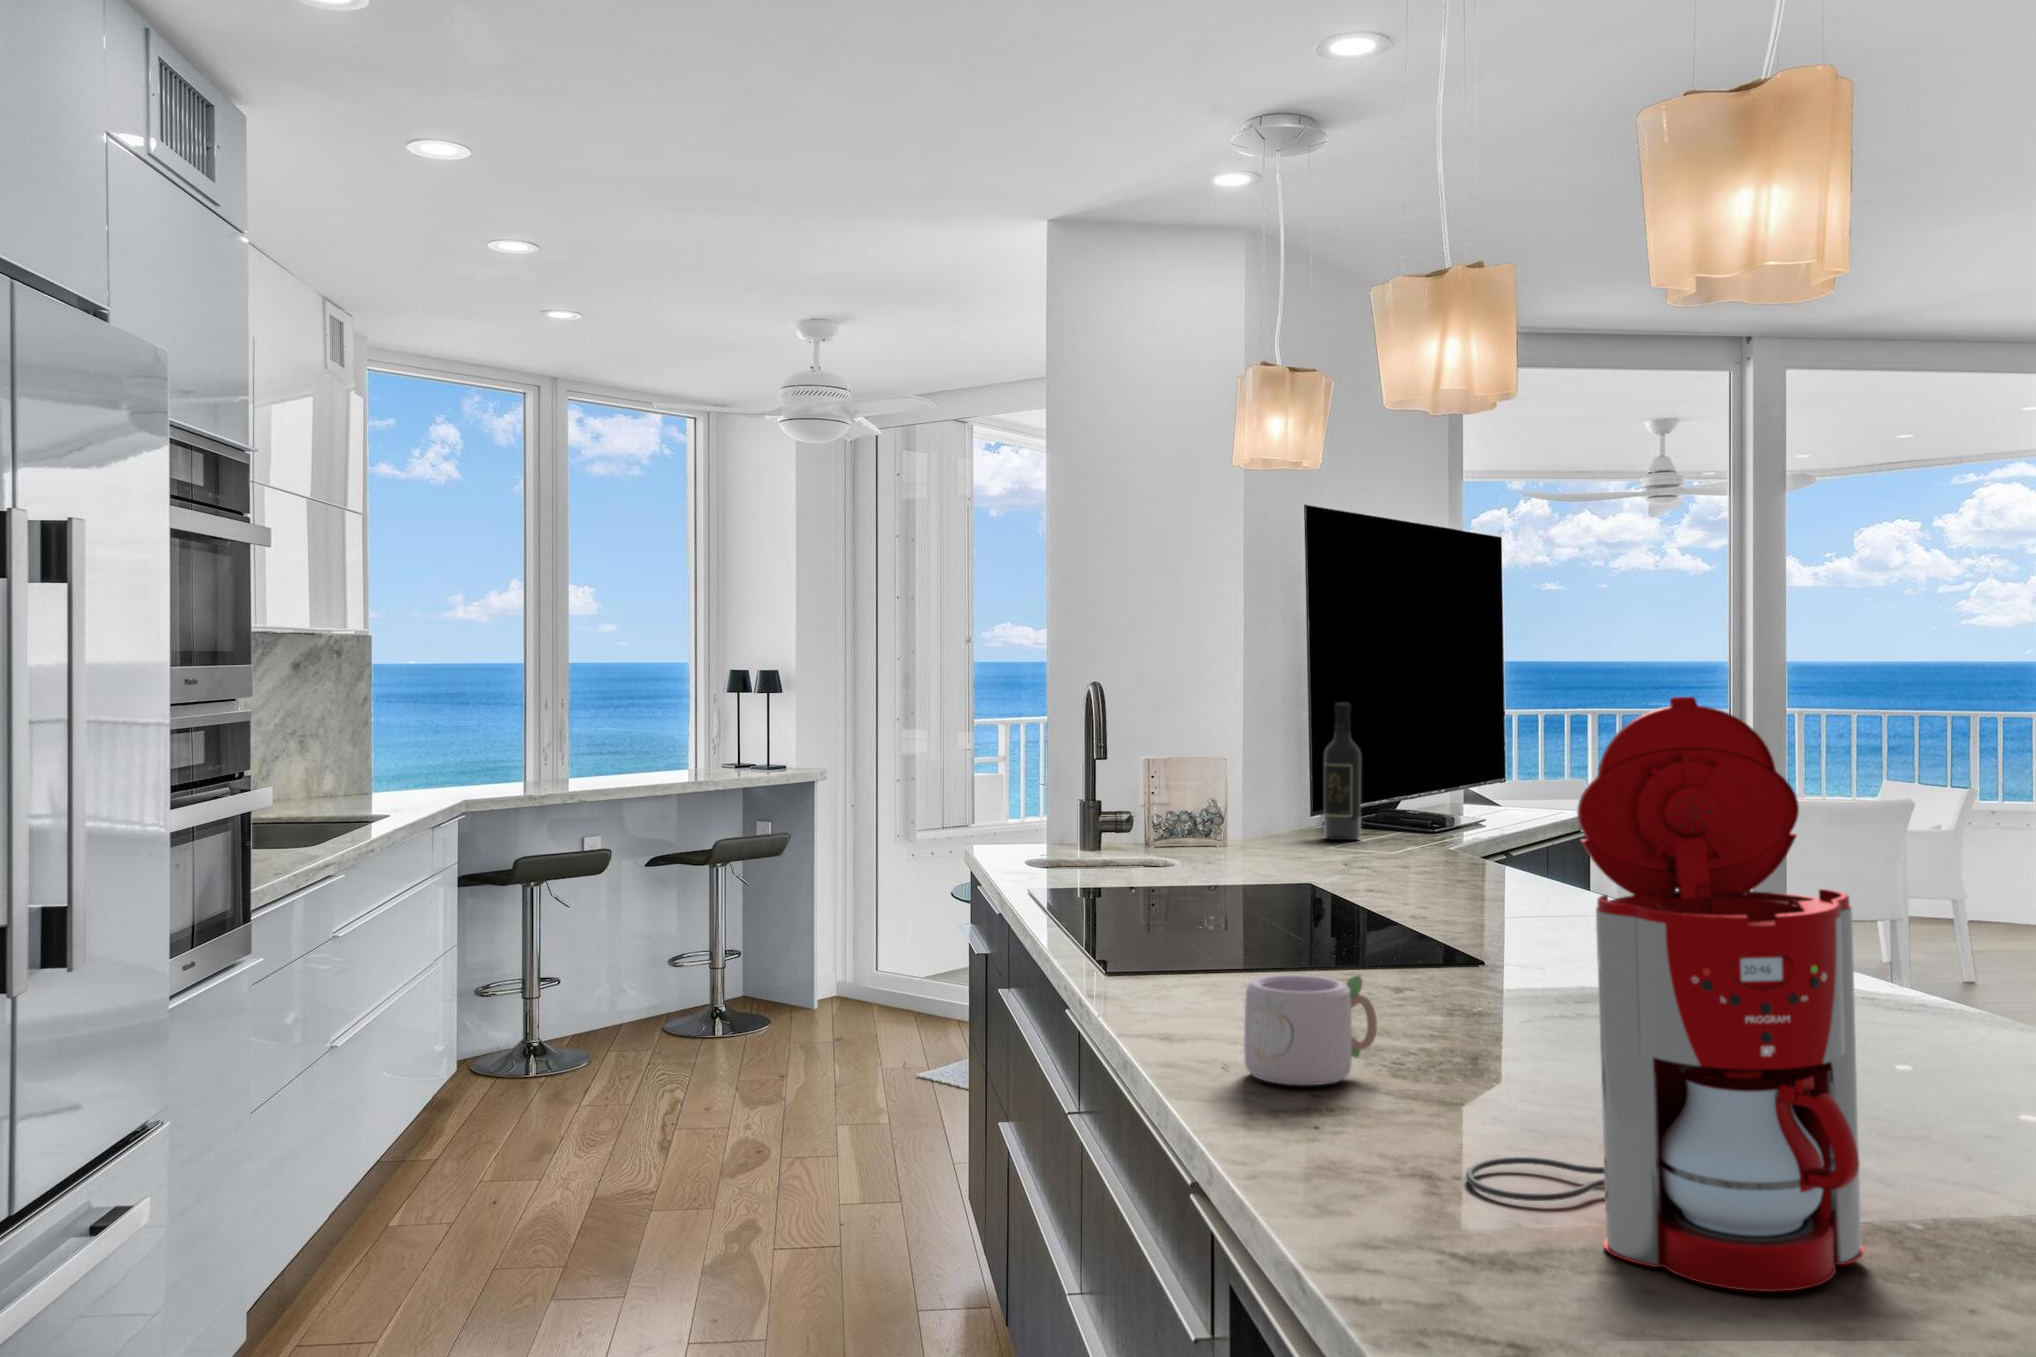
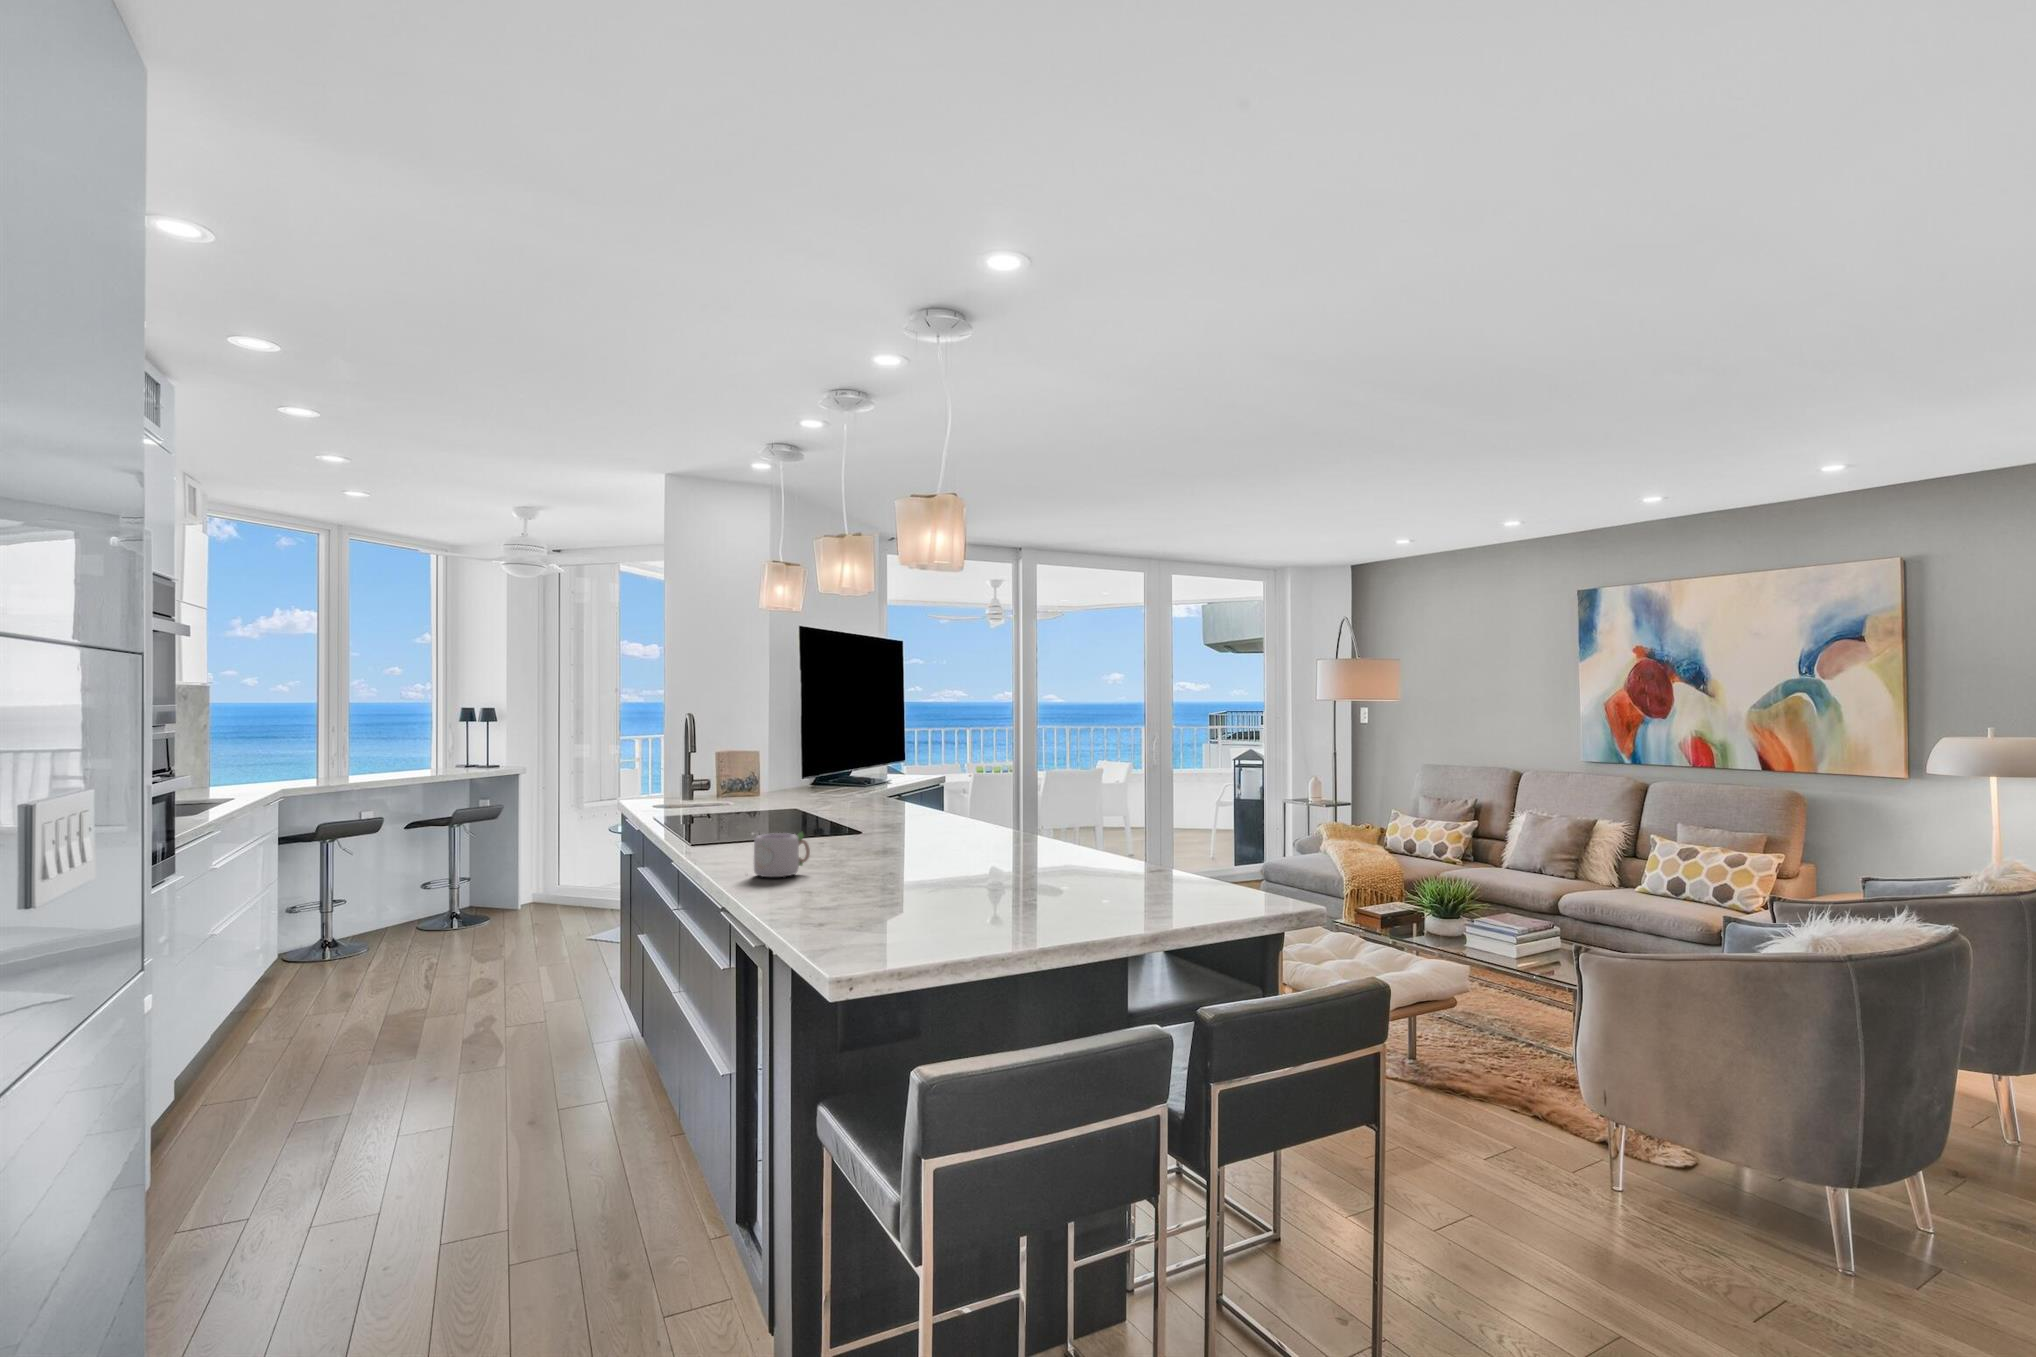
coffee maker: present [1466,697,1864,1292] -> none [834,714,964,917]
wine bottle: present [1324,703,1361,840] -> none [810,723,828,791]

